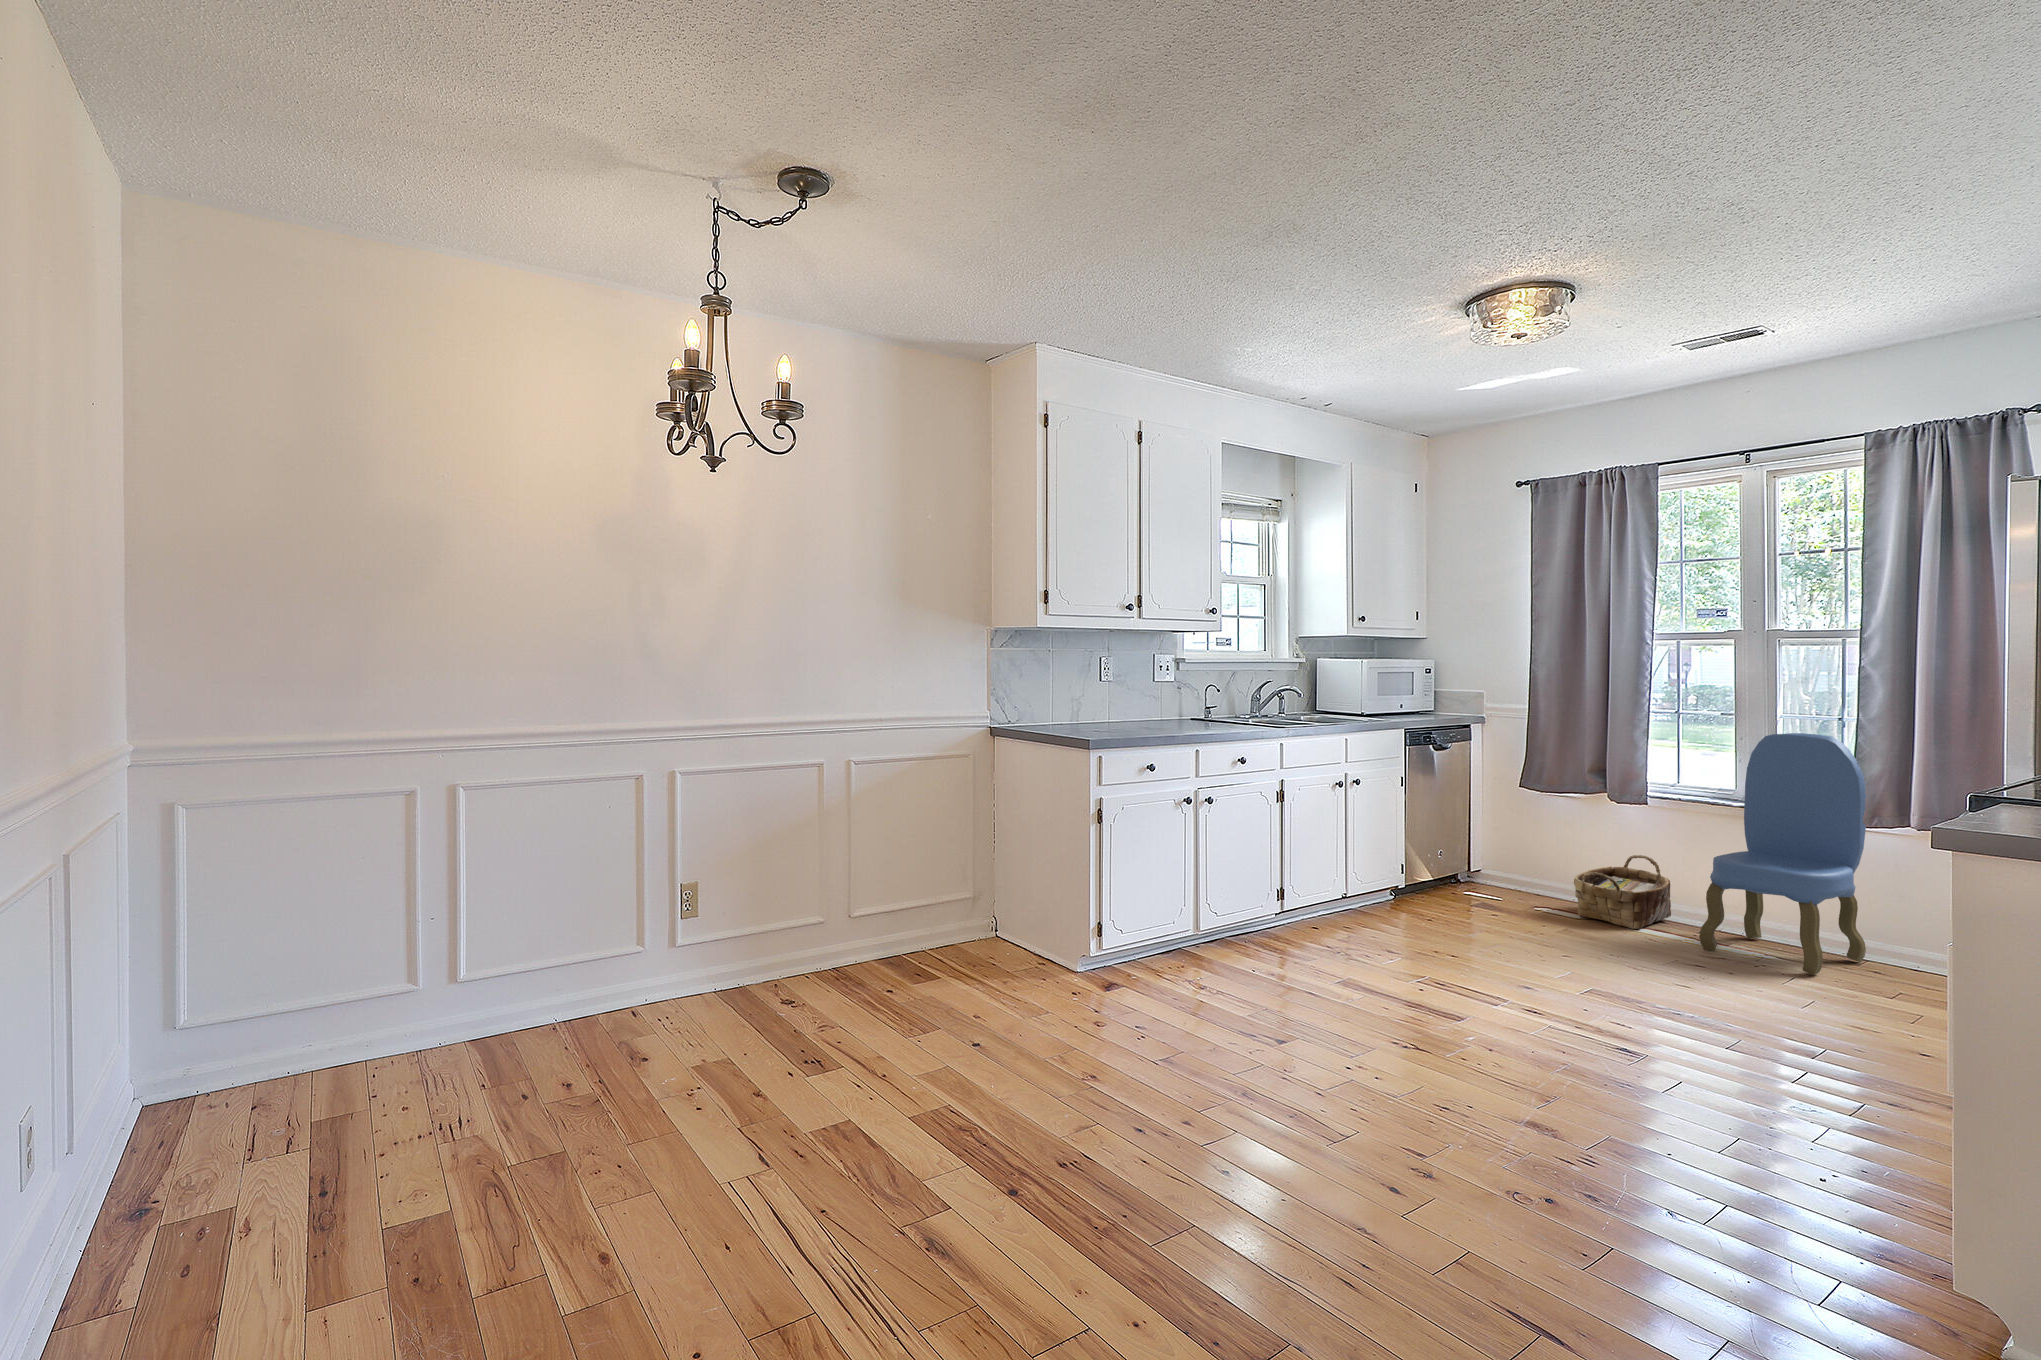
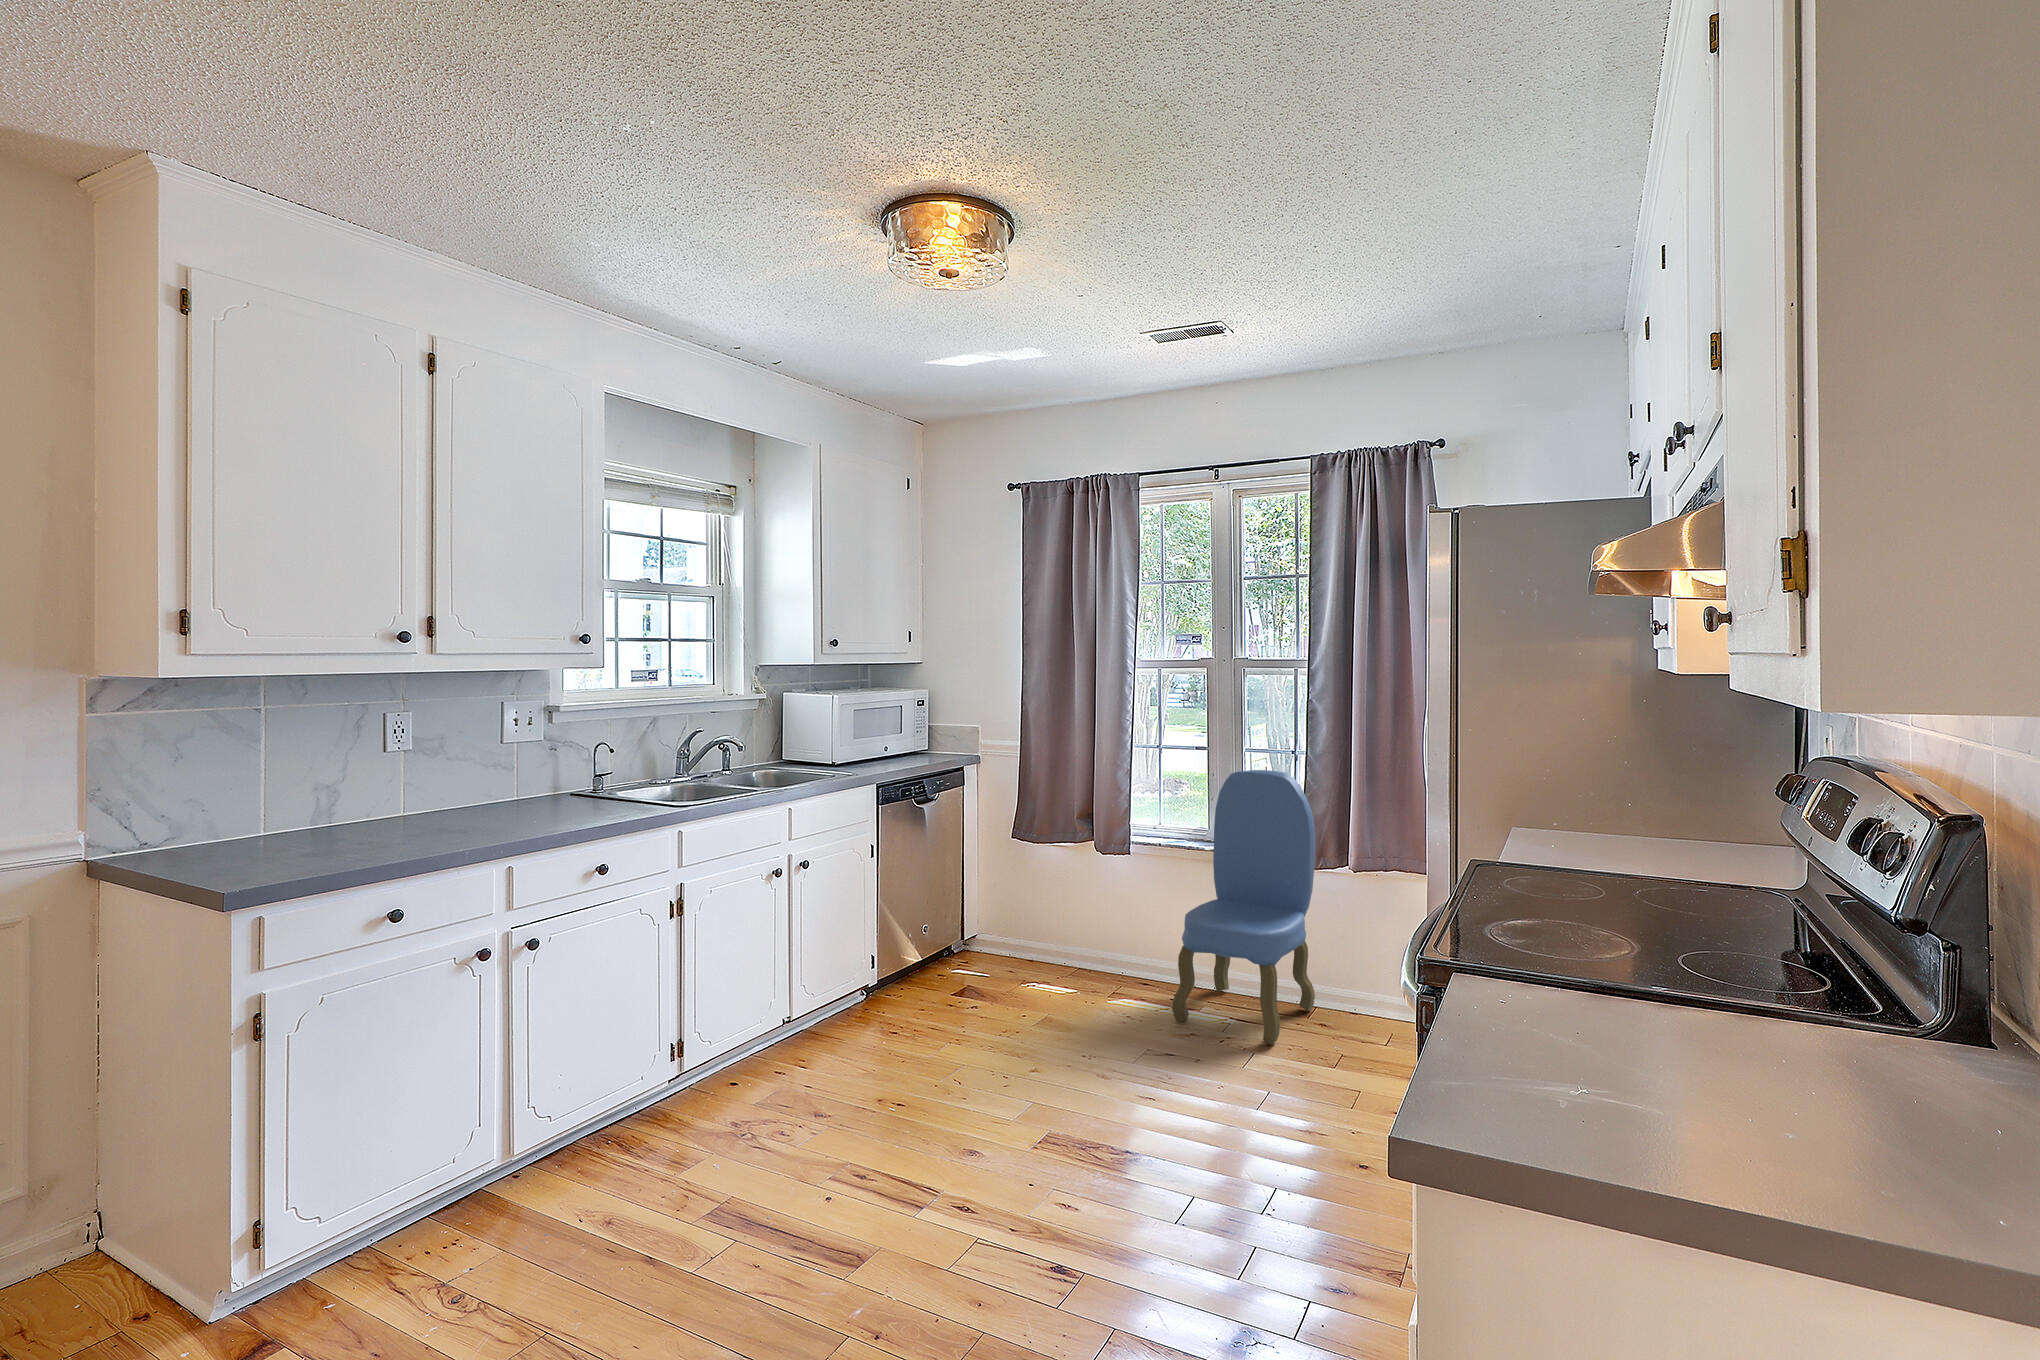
woven basket: present [1574,855,1671,929] -> none [1058,905,1151,999]

